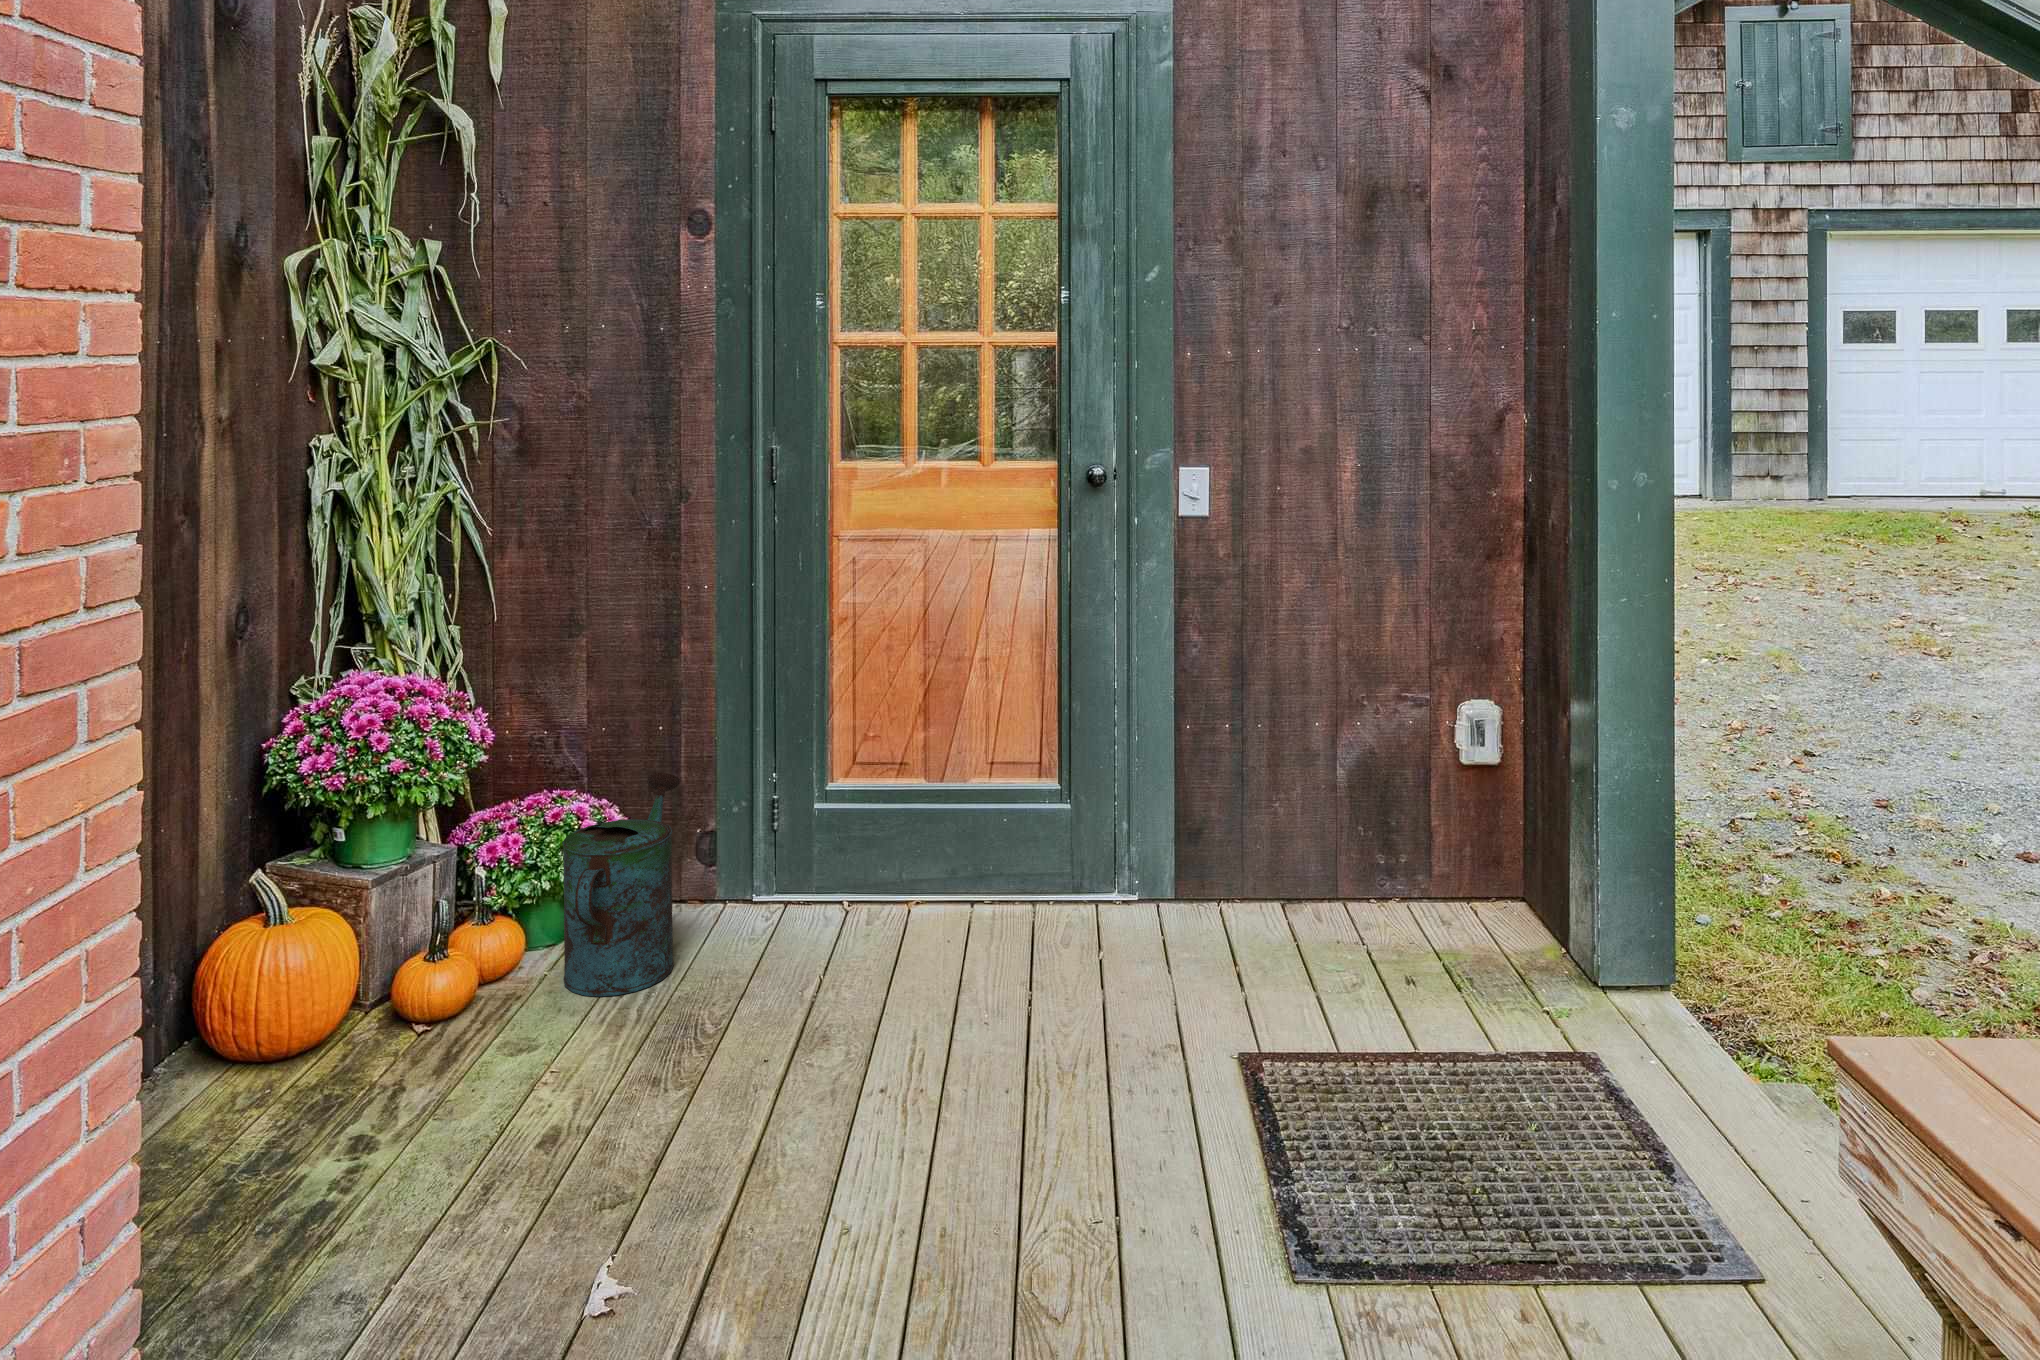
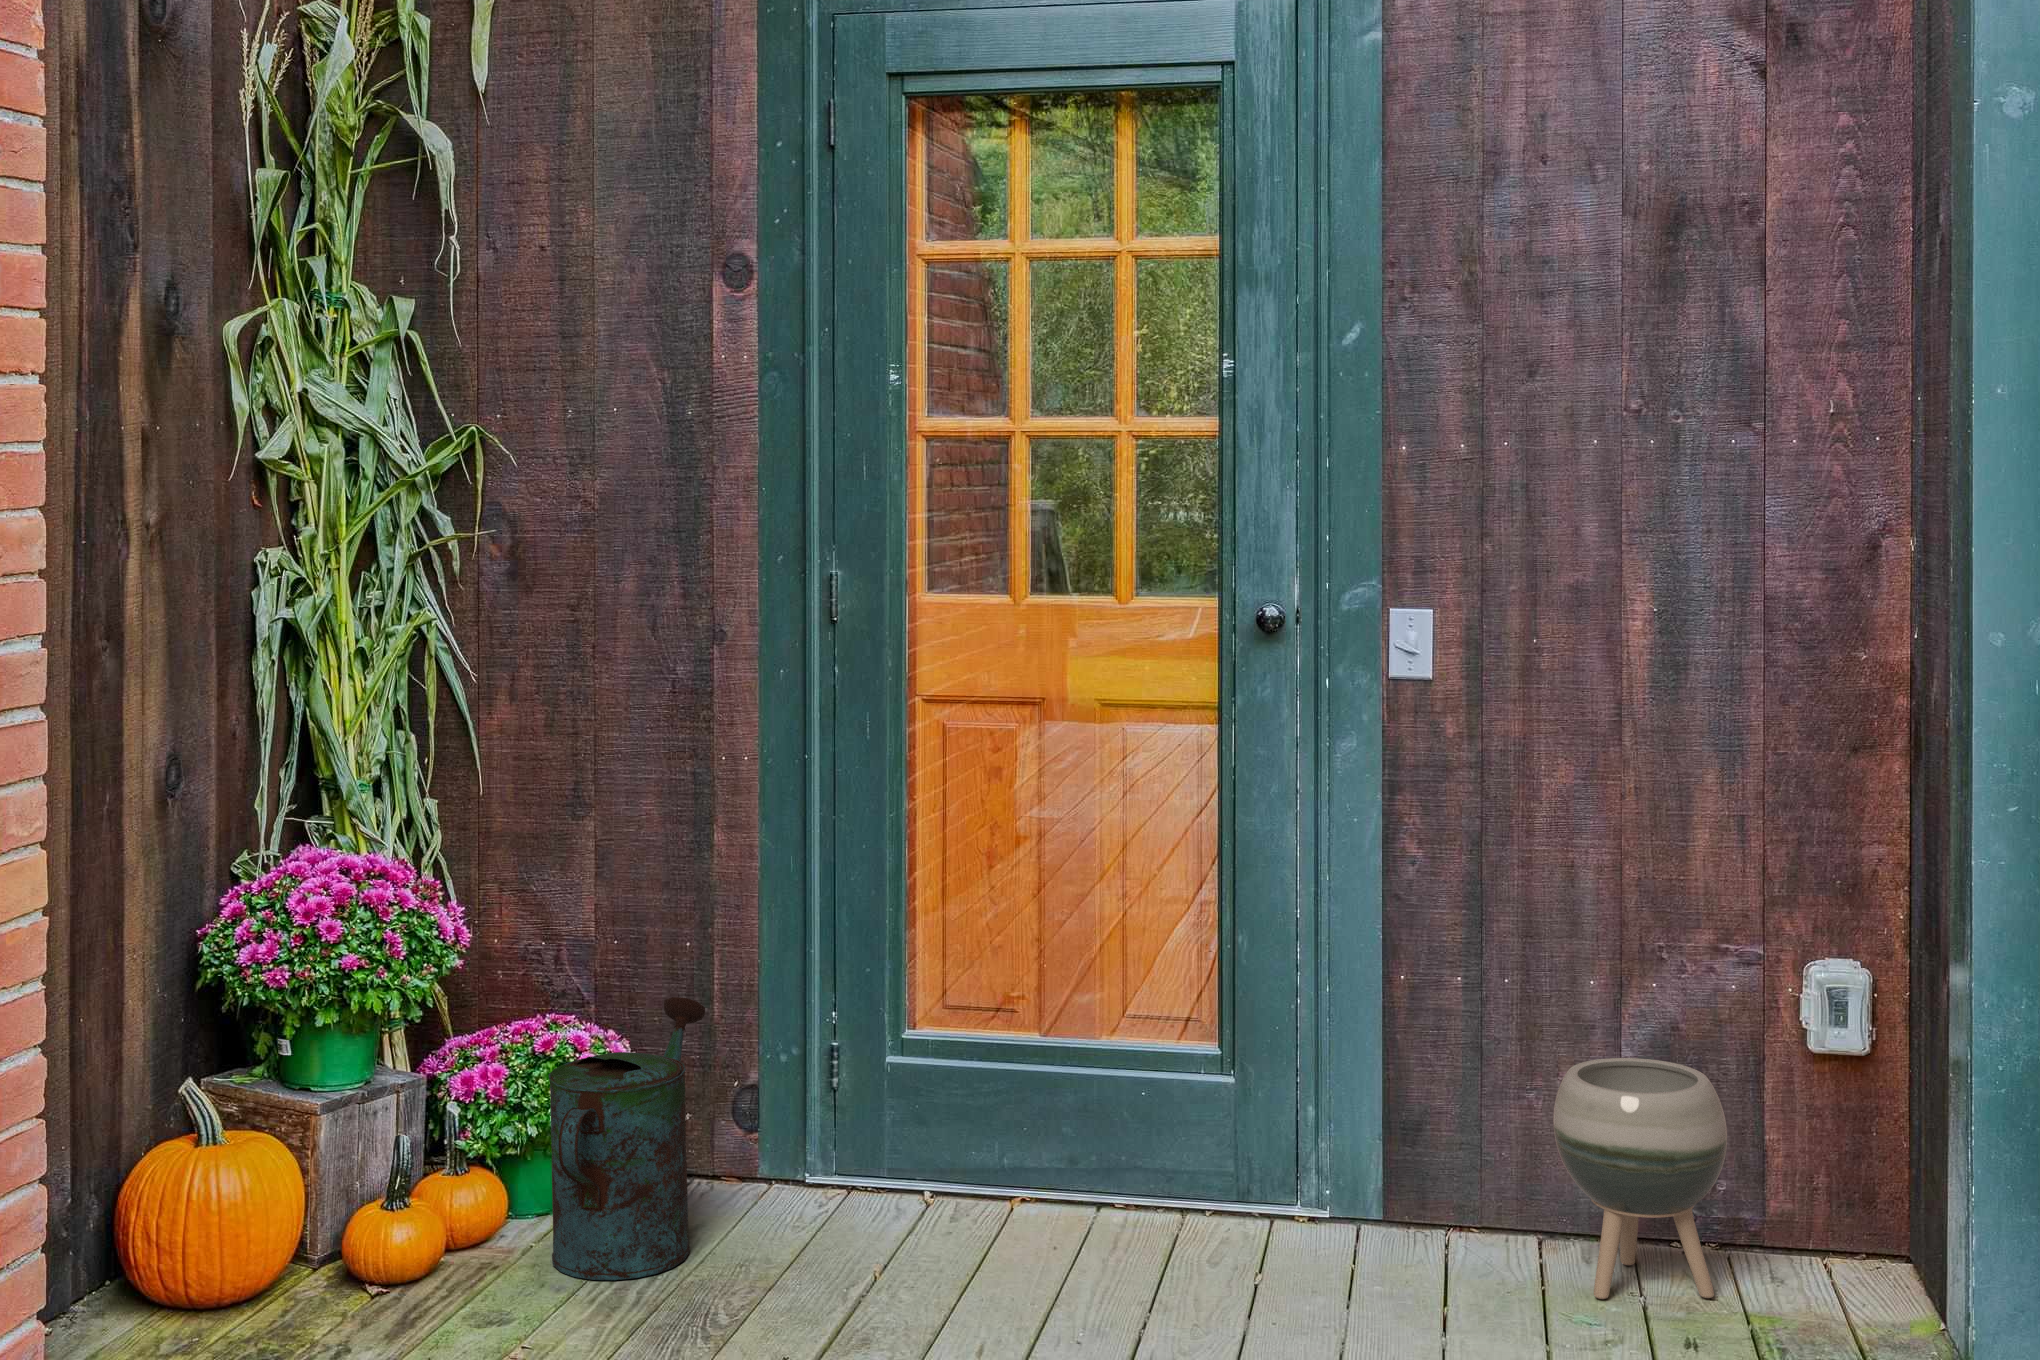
planter: none [1289,780,1399,943] -> present [1553,1058,1727,1299]

